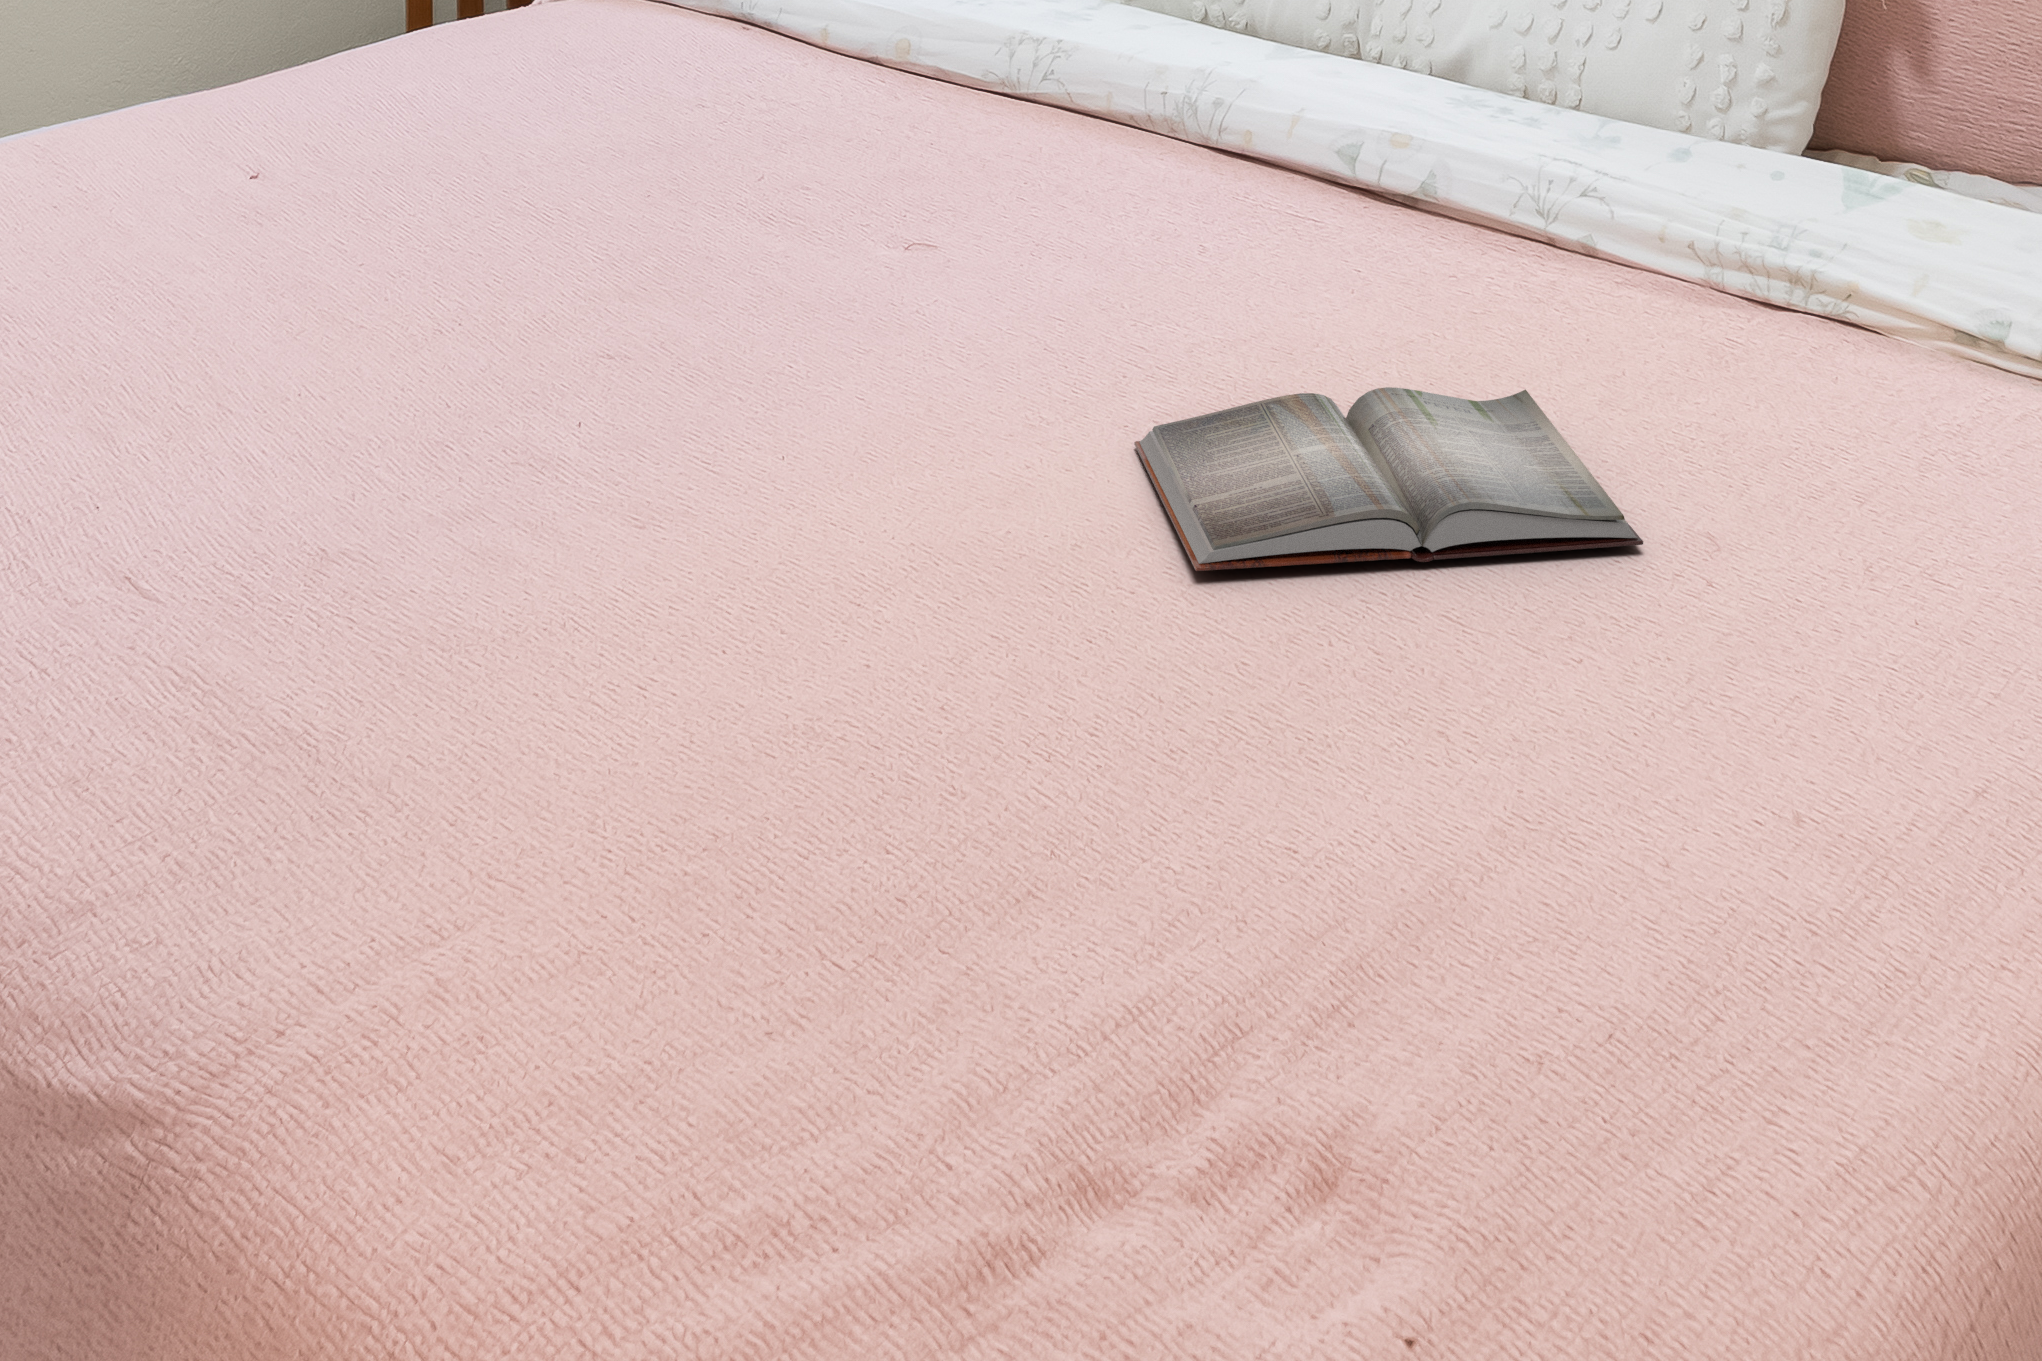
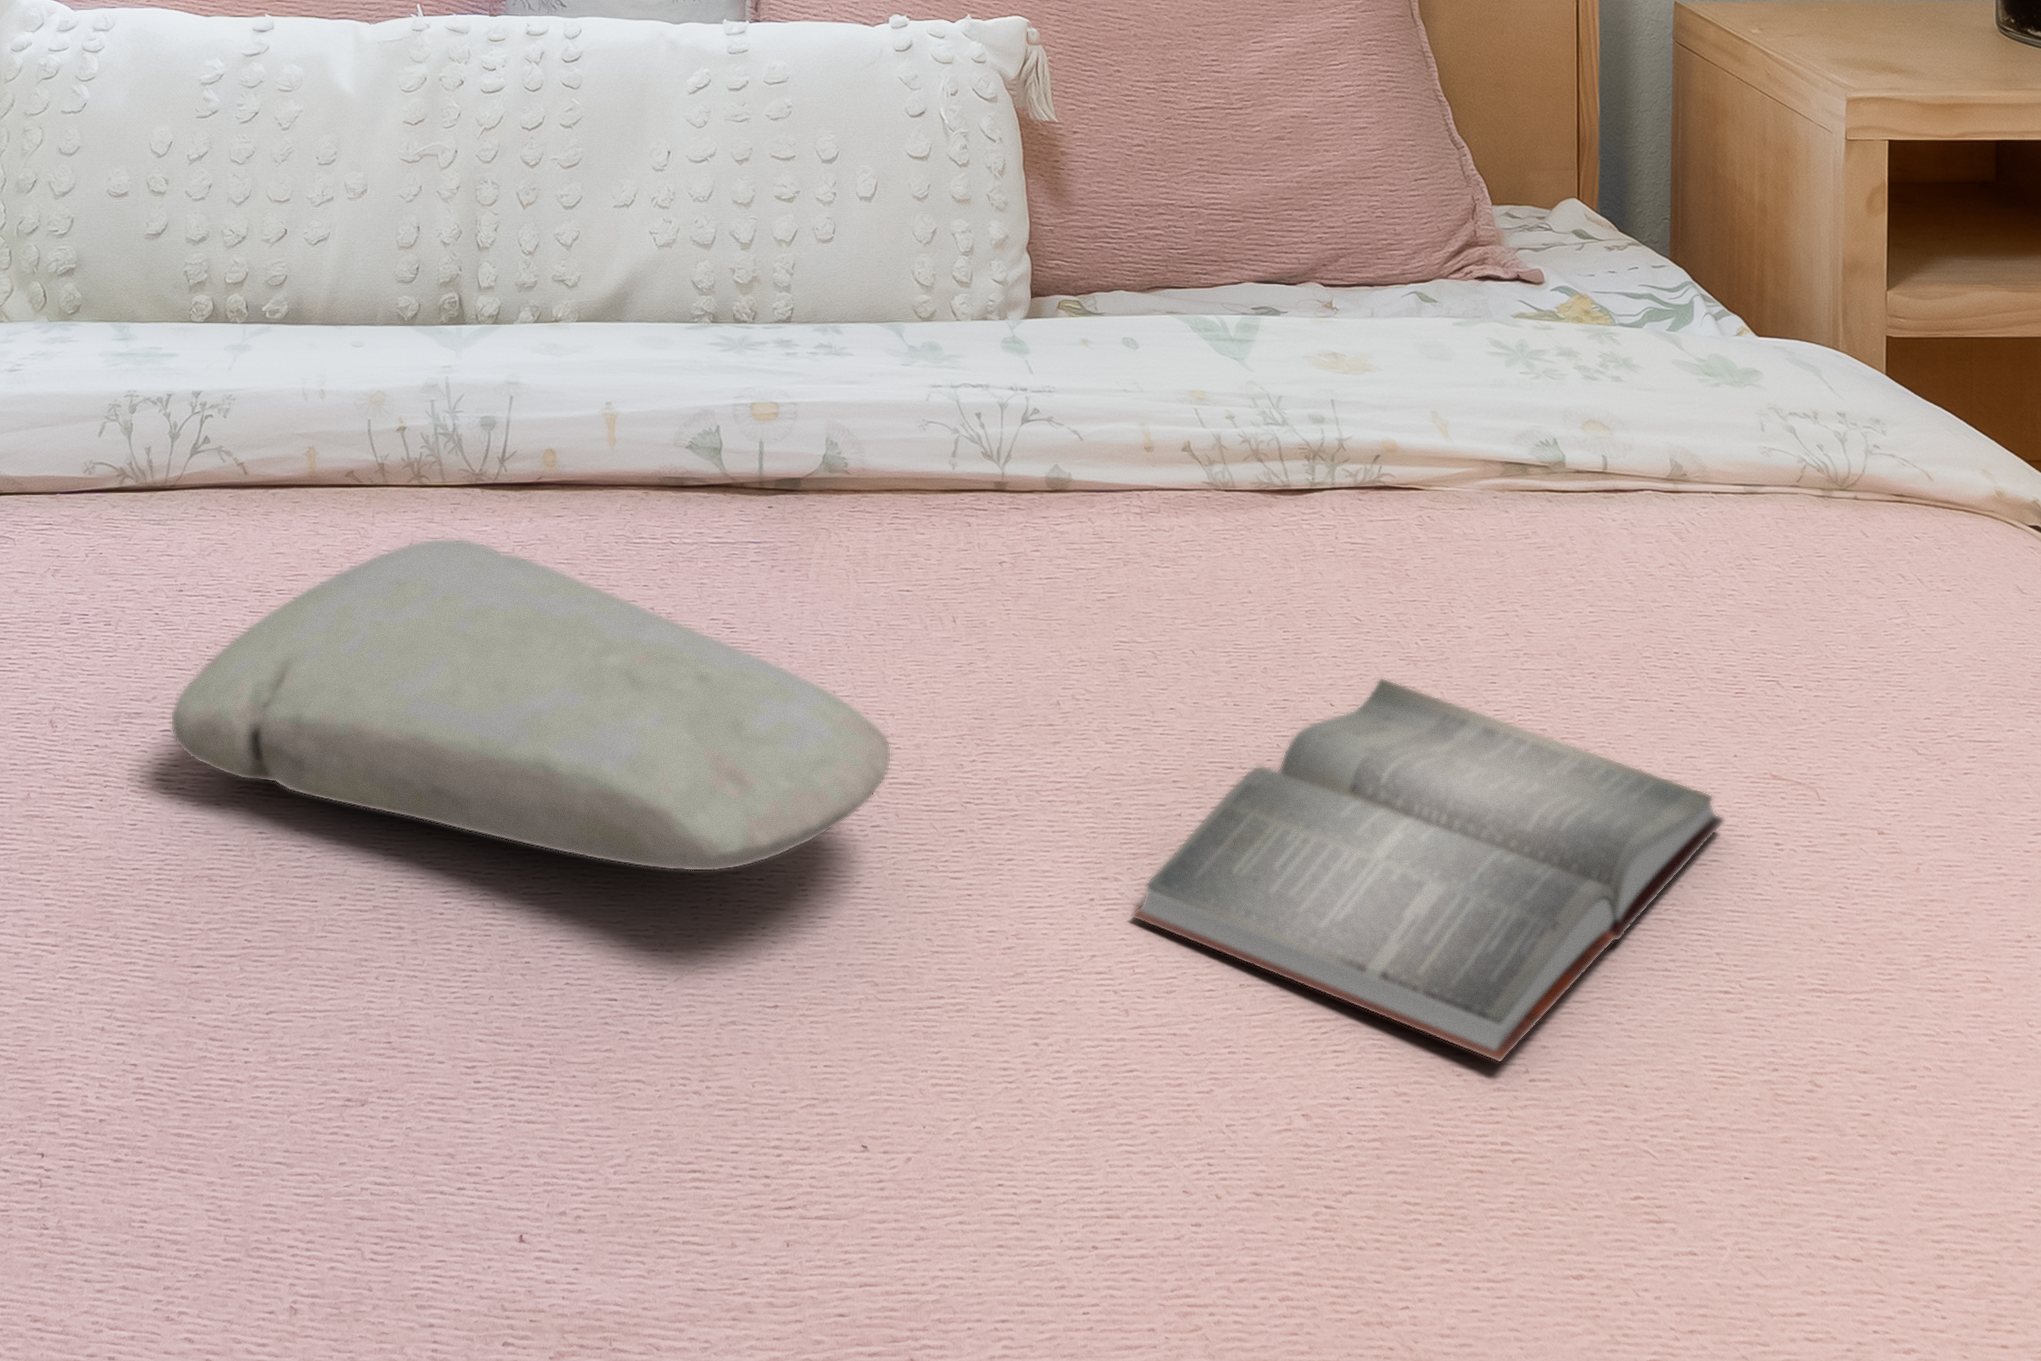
pillow: none [734,125,1052,324] -> present [172,540,890,870]

